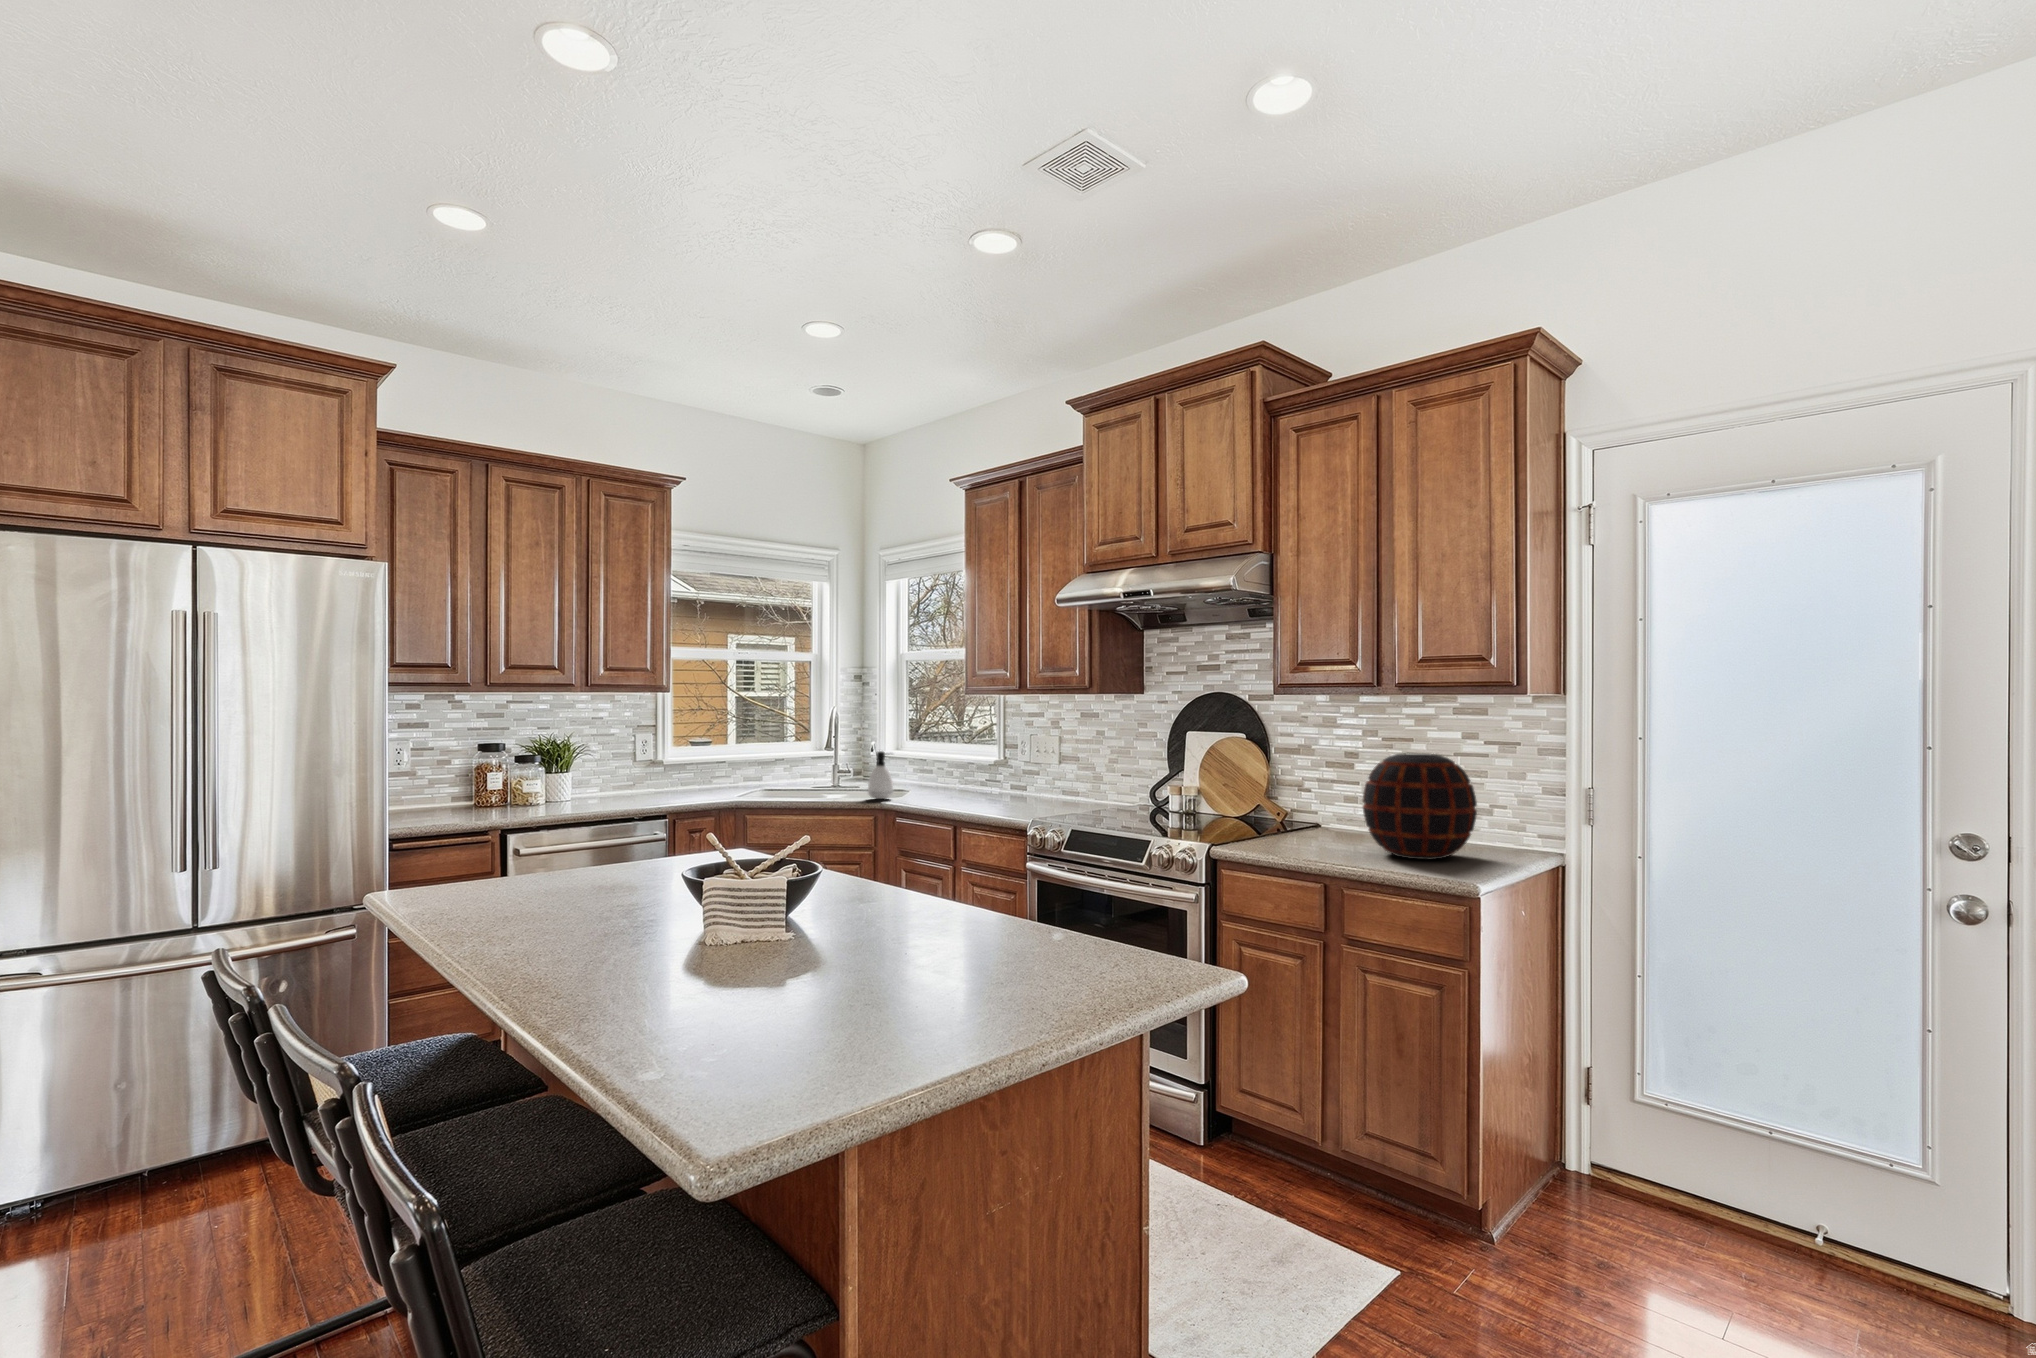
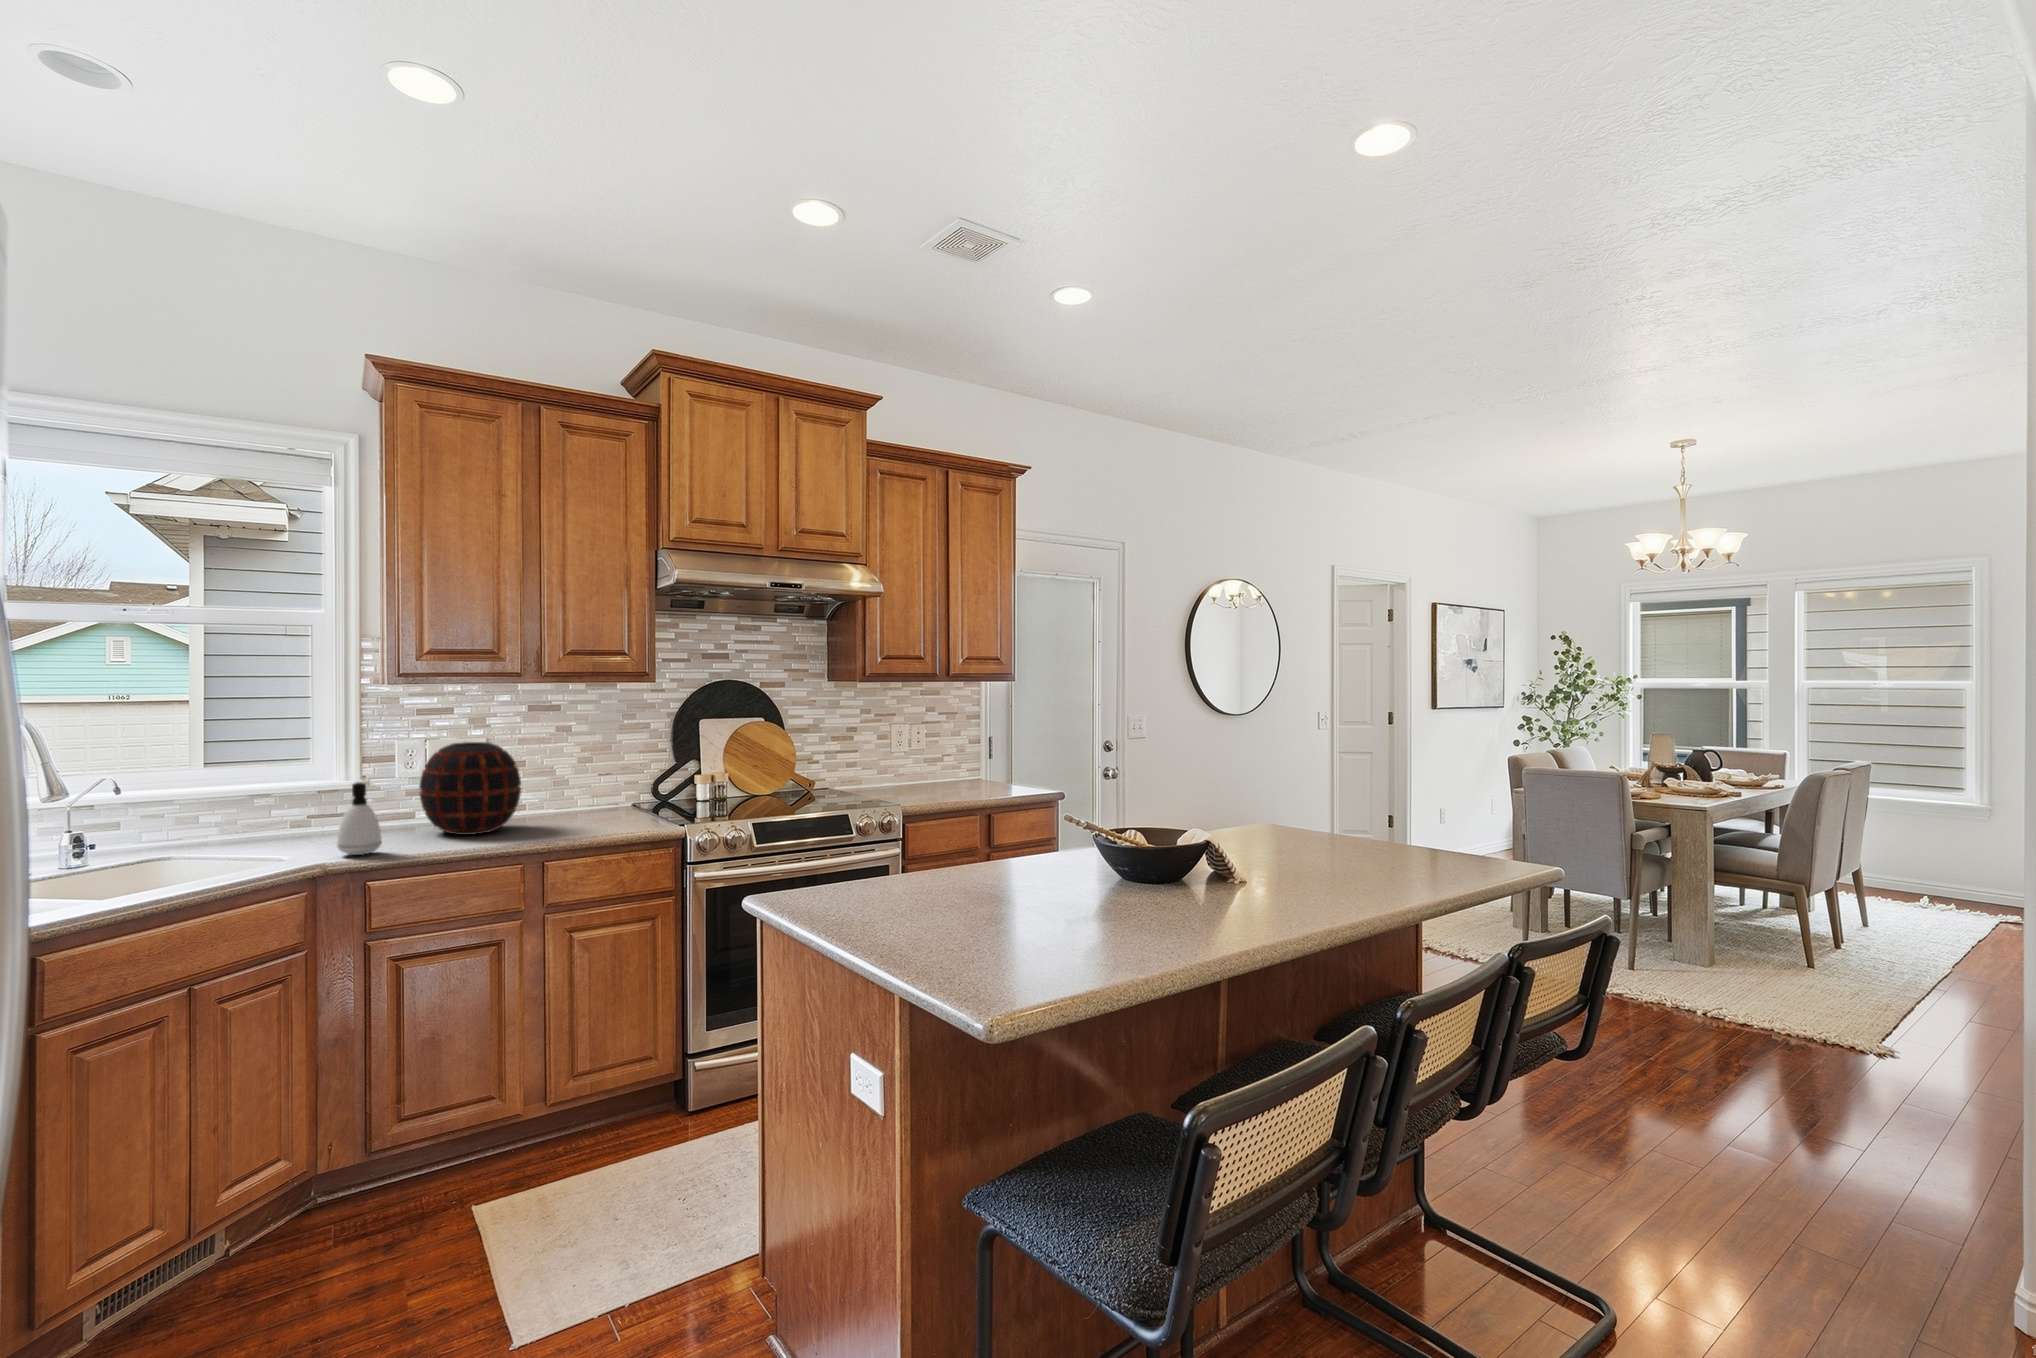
decorative vase: present [1363,753,1477,860] -> present [419,742,521,835]

